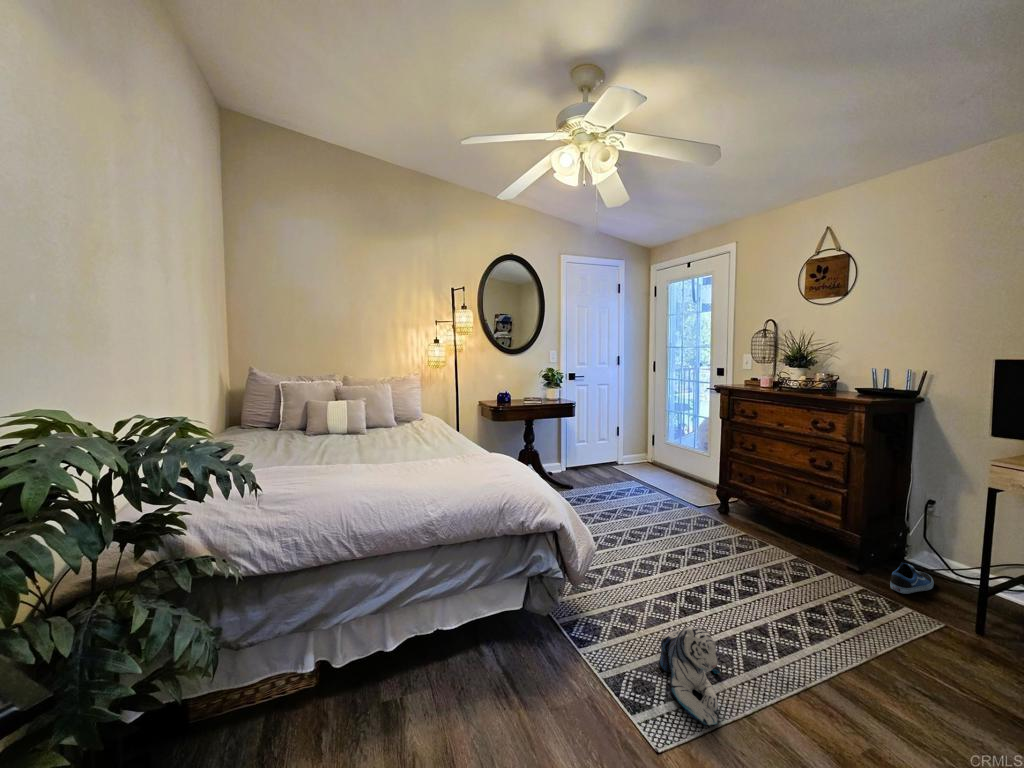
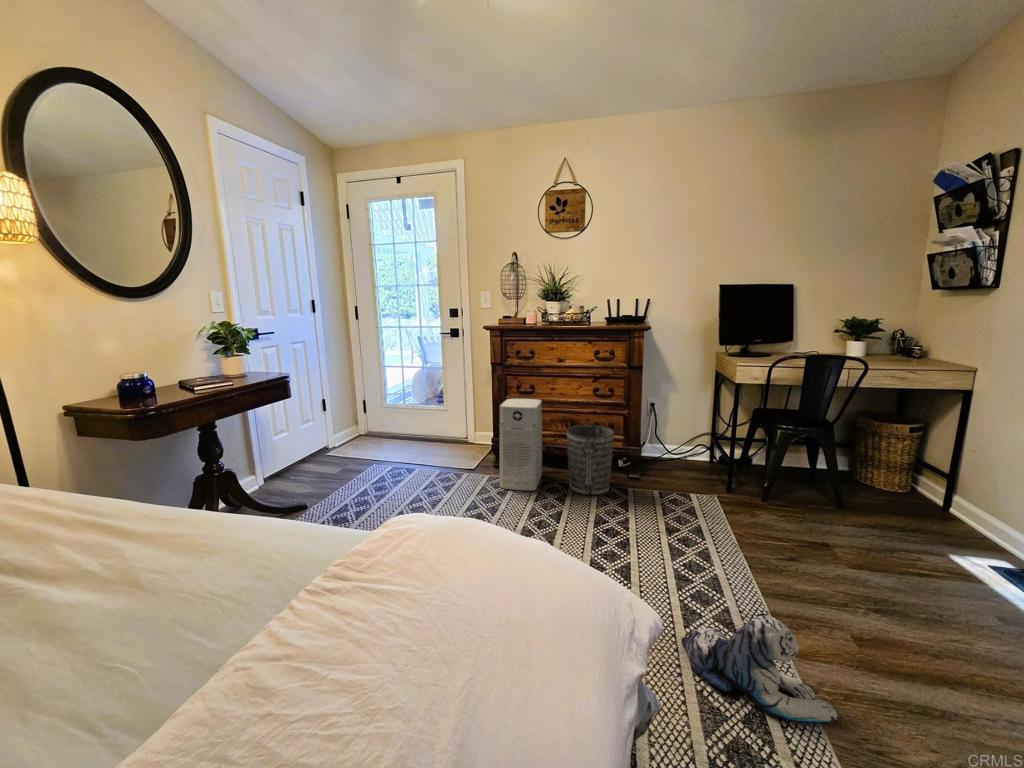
air purifier: none [698,450,754,534] -> present [499,399,542,491]
wastebasket: none [759,489,815,563] -> present [567,425,614,495]
shoe: present [890,562,934,594] -> none [660,459,679,483]

